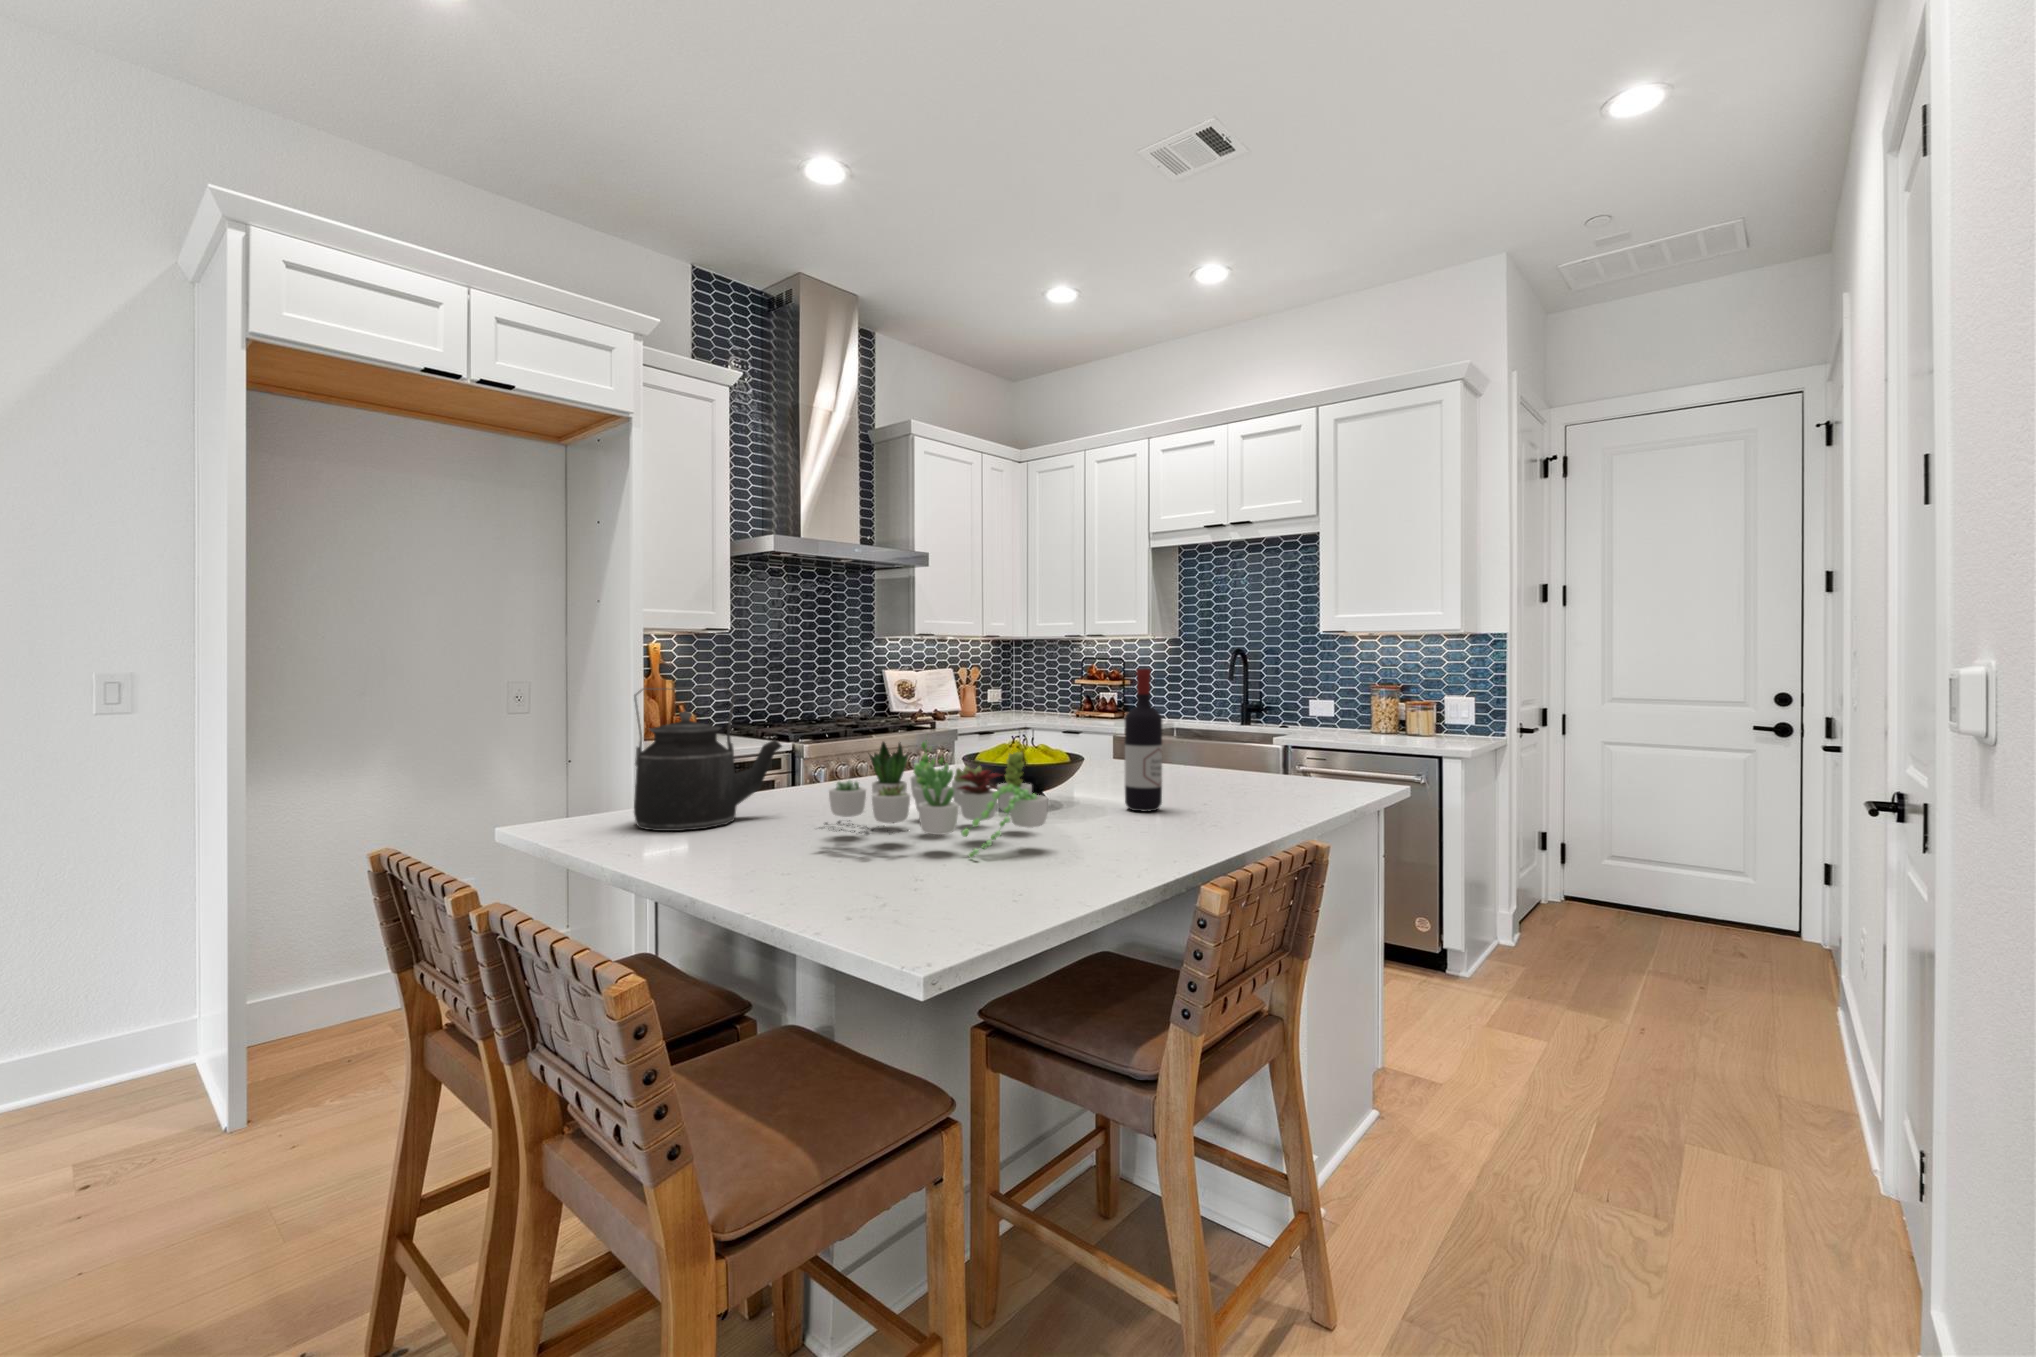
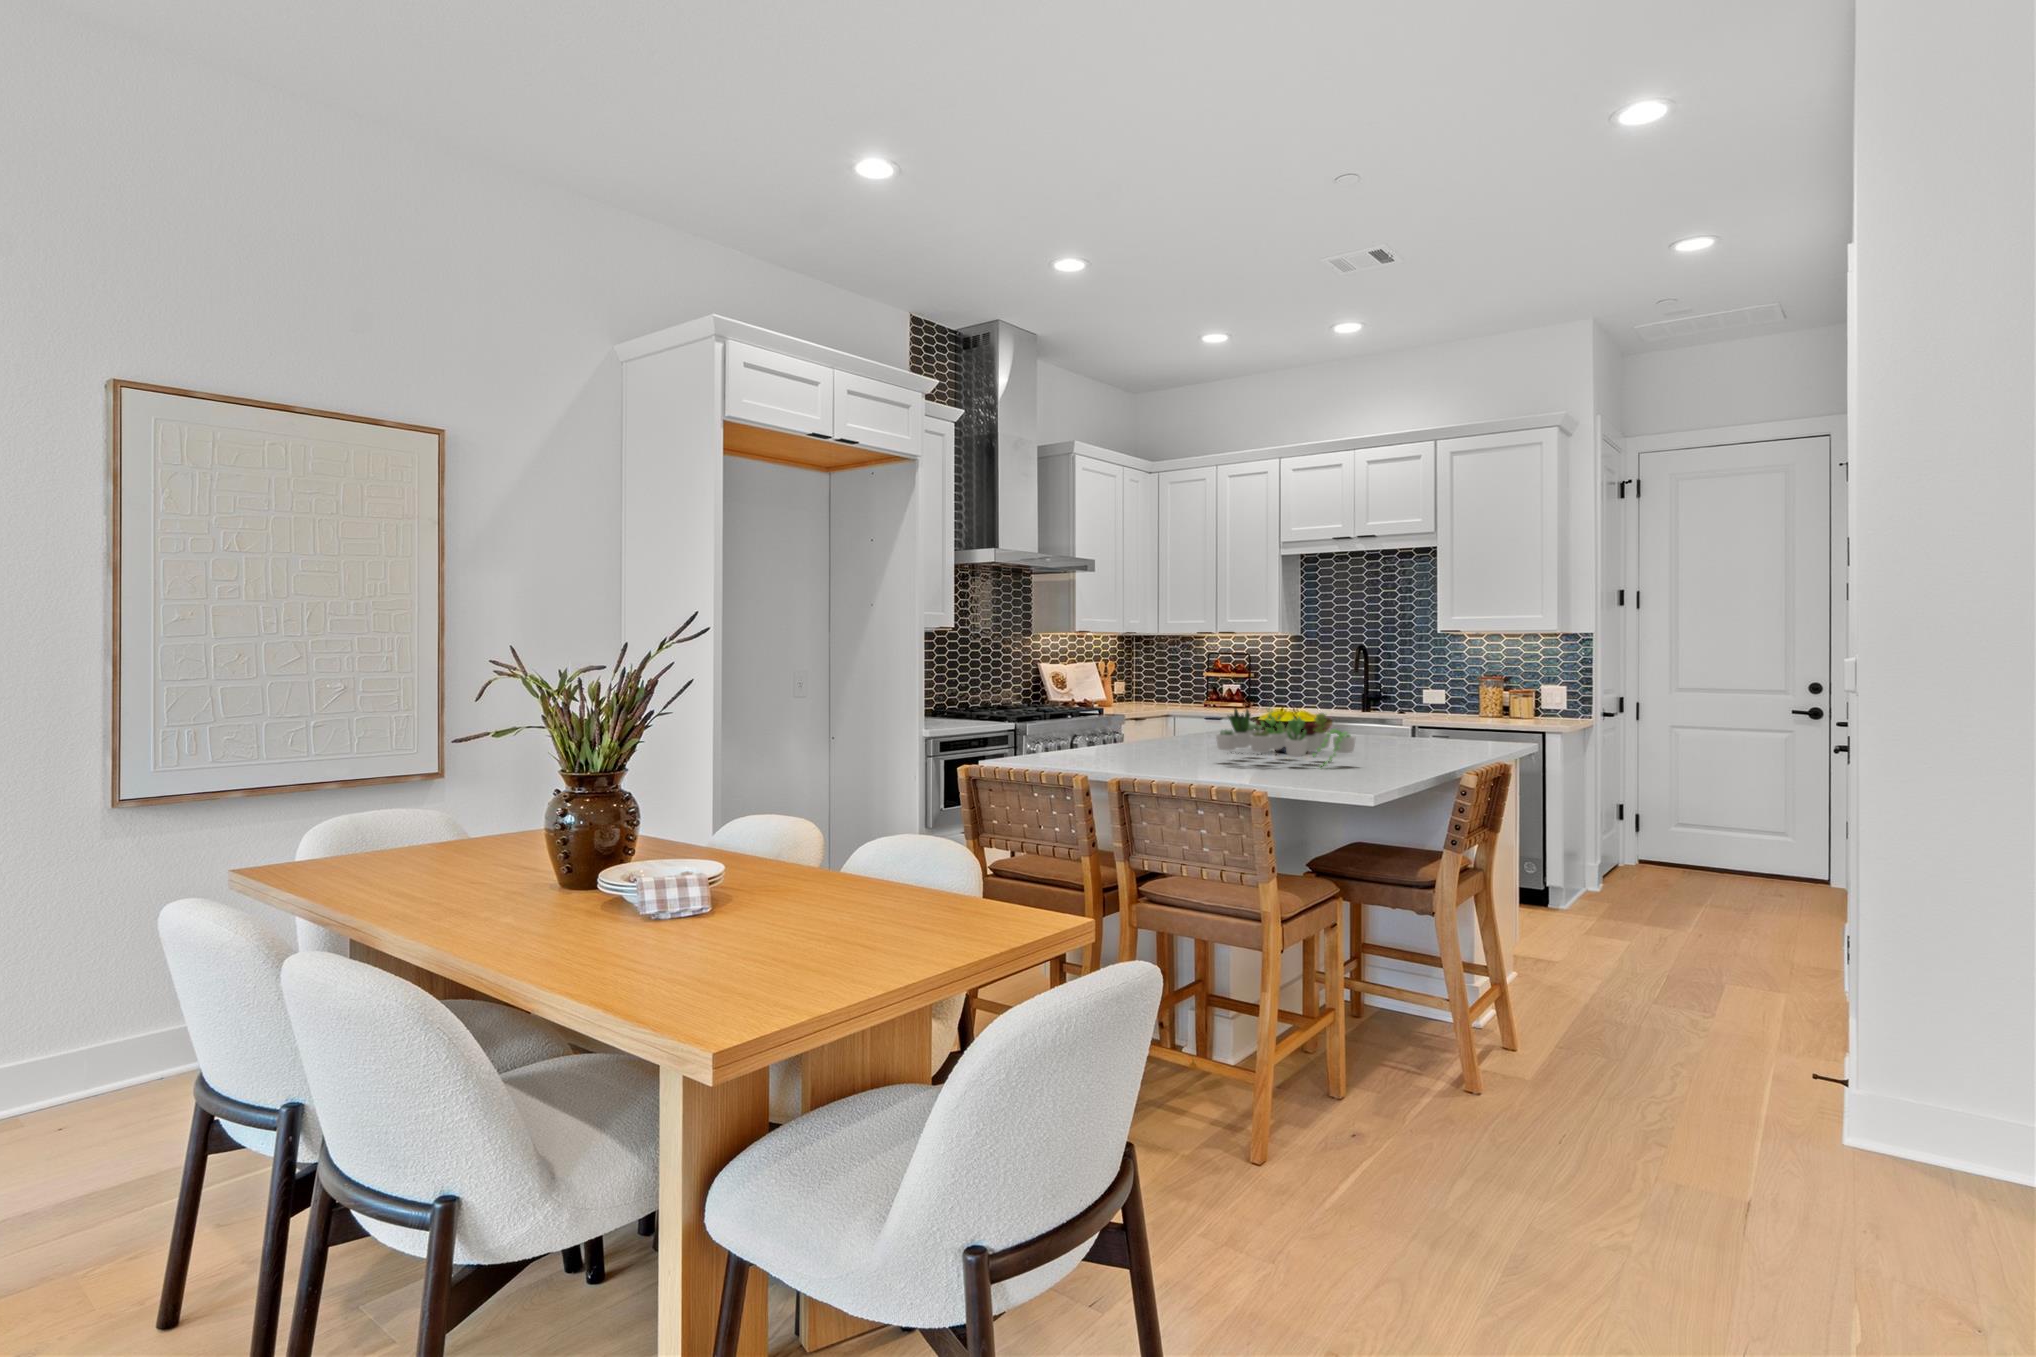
wine bottle: present [1125,669,1162,812] -> none [1365,663,1390,754]
kettle: present [634,687,782,831] -> none [1079,674,1157,761]

